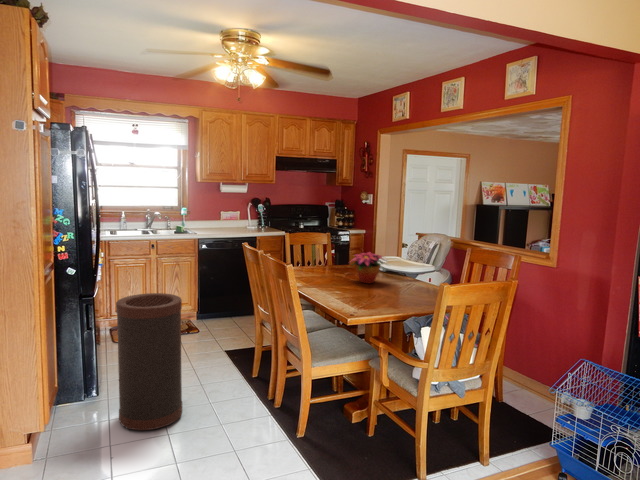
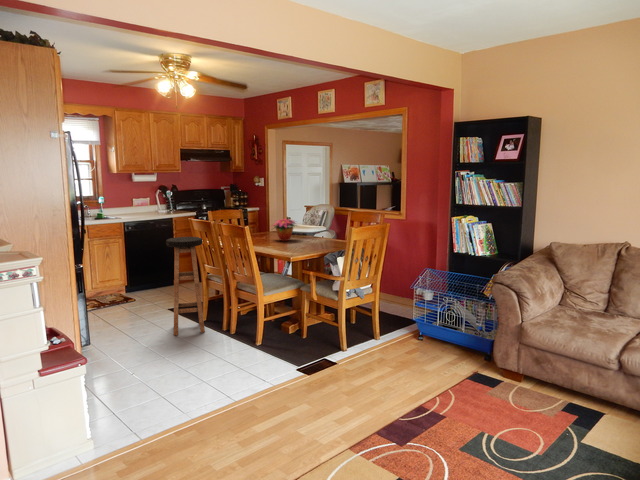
bar stool: none [206,266,253,397] -> present [166,237,205,335]
trash can: present [116,293,182,430] -> none [110,259,165,361]

